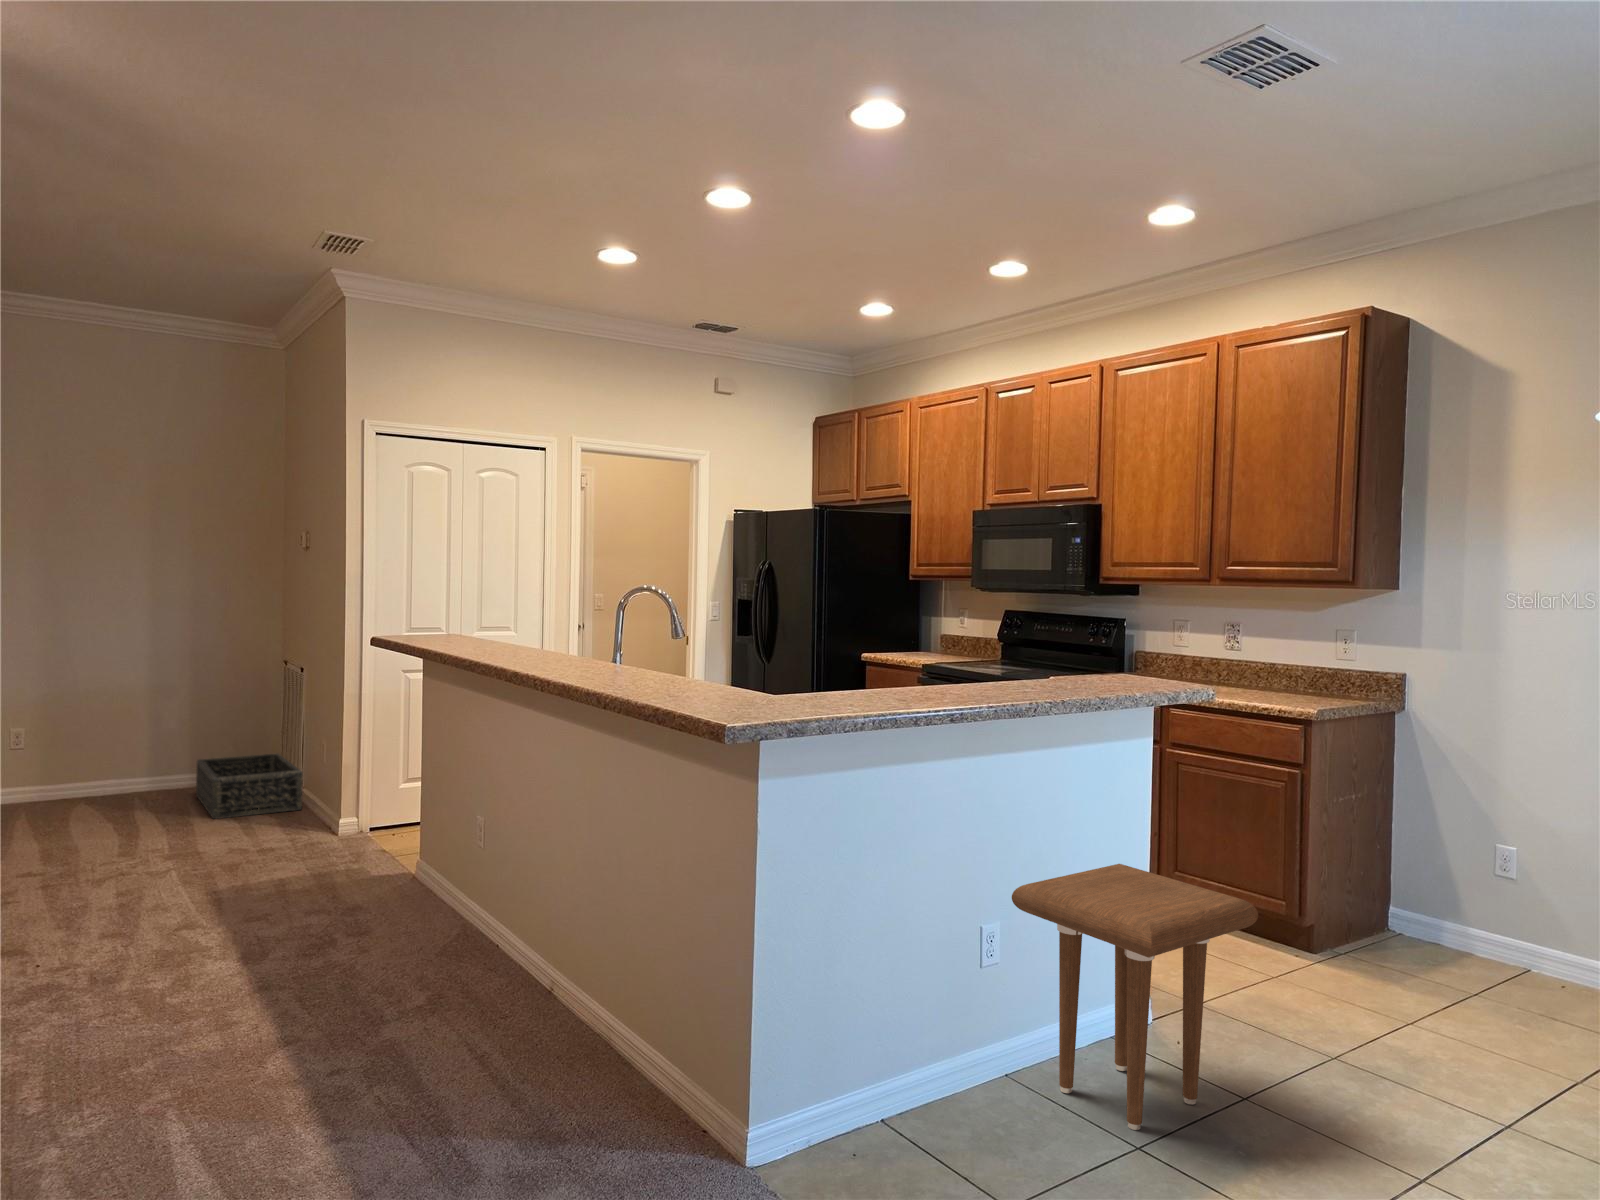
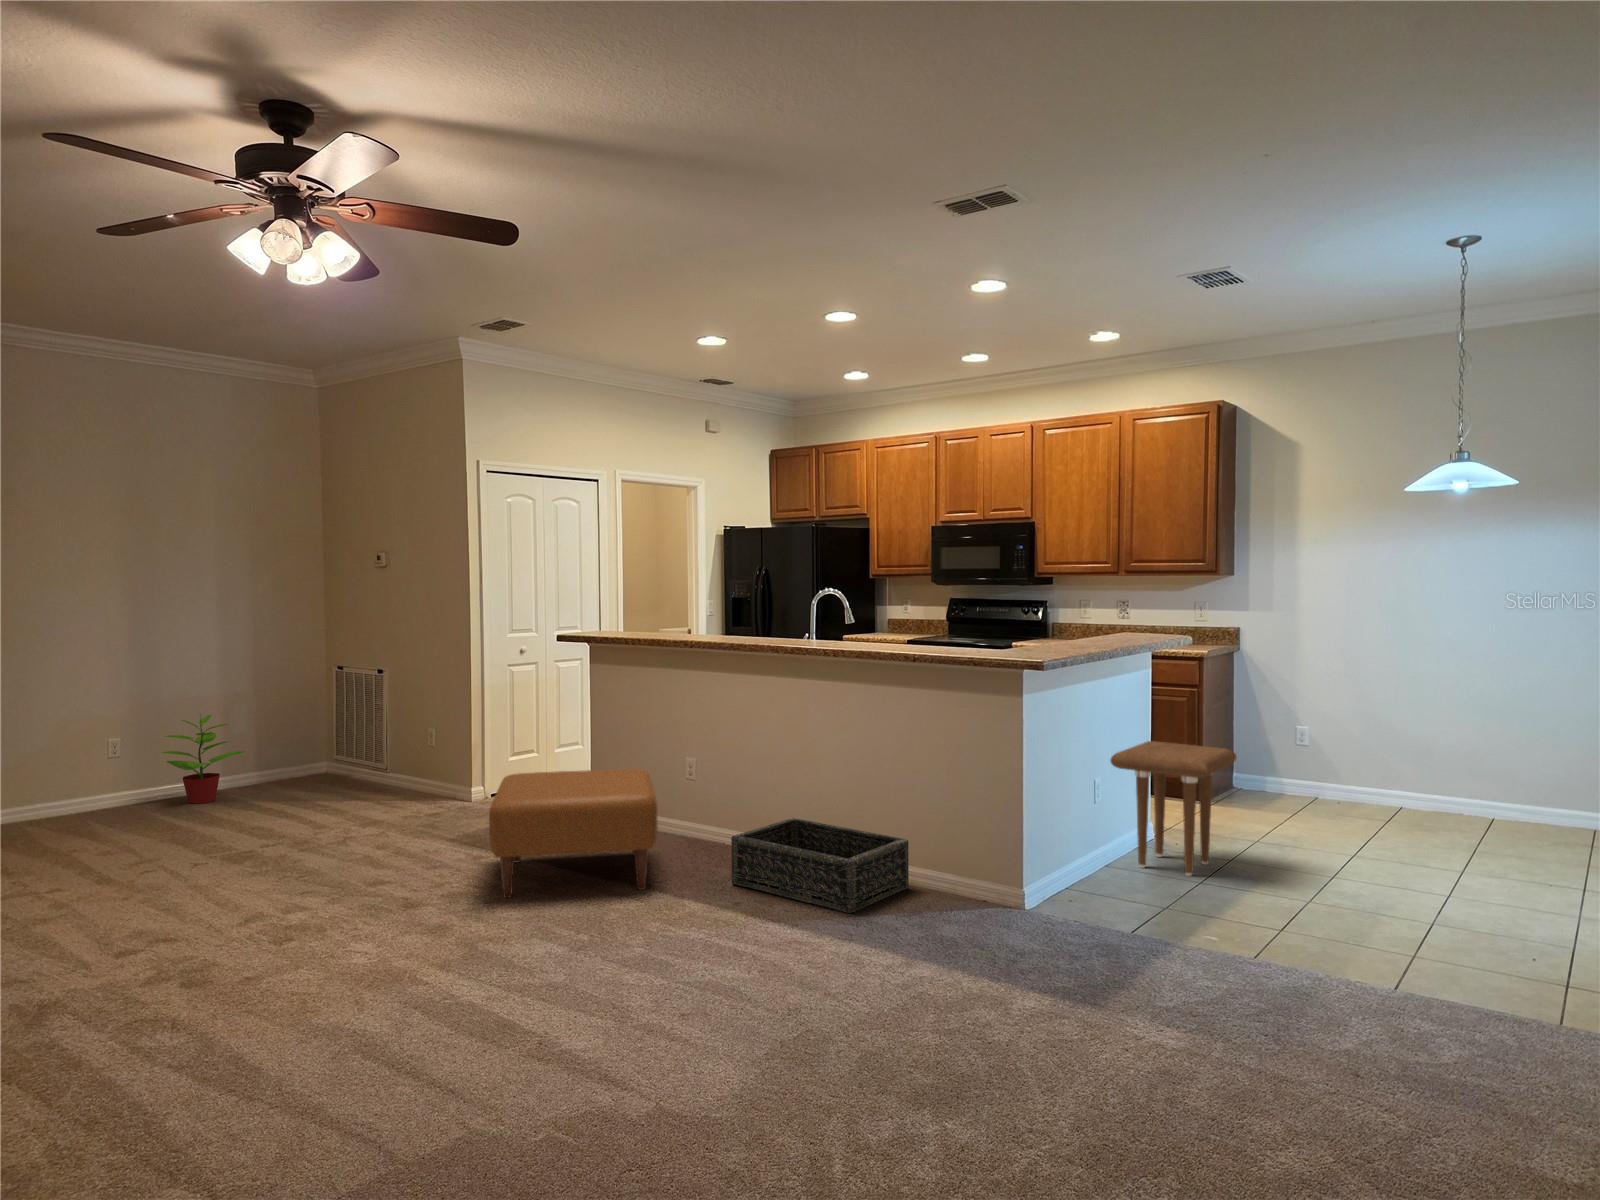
potted plant: none [41,706,142,808] -> present [162,715,244,804]
basket: present [196,753,303,819] -> present [731,818,909,913]
ottoman: none [65,820,392,1015] -> present [489,769,658,898]

